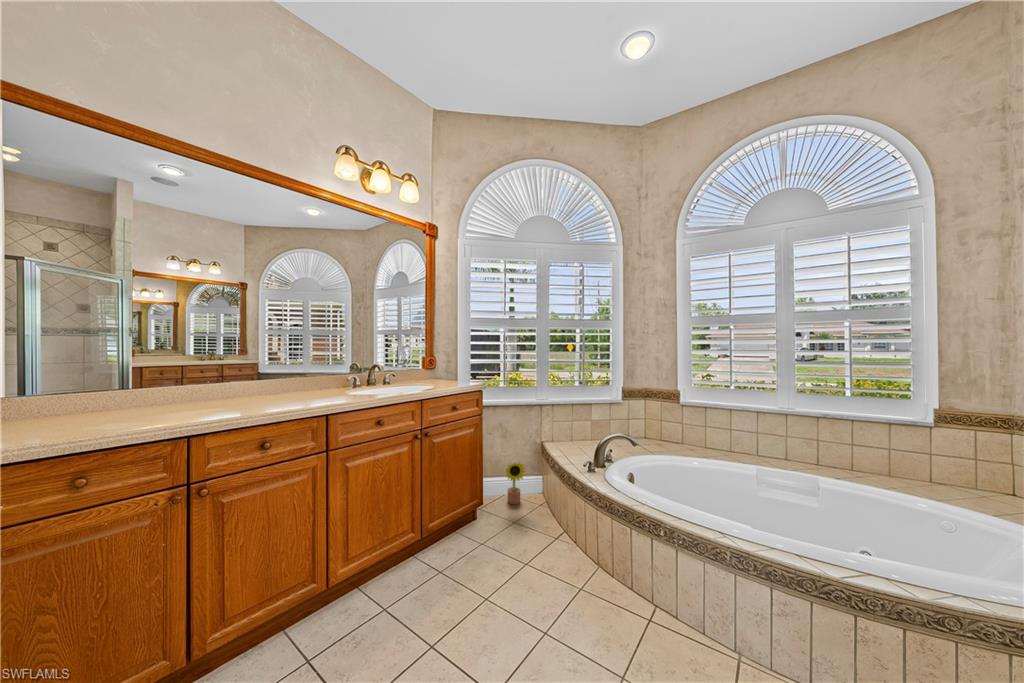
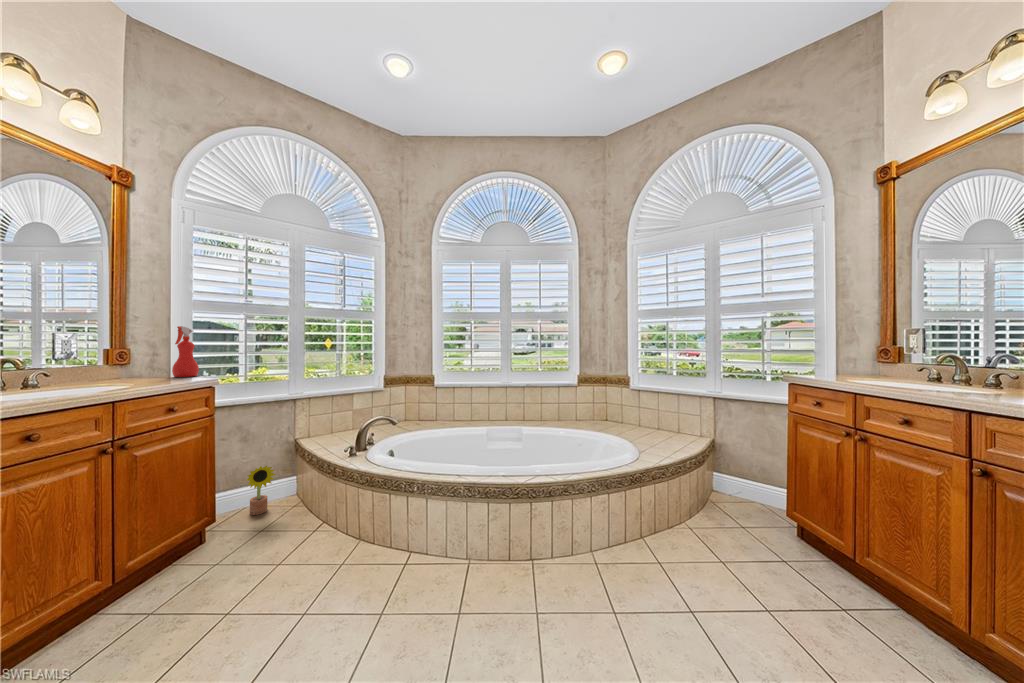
spray bottle: none [459,339,474,380] -> present [172,326,199,377]

